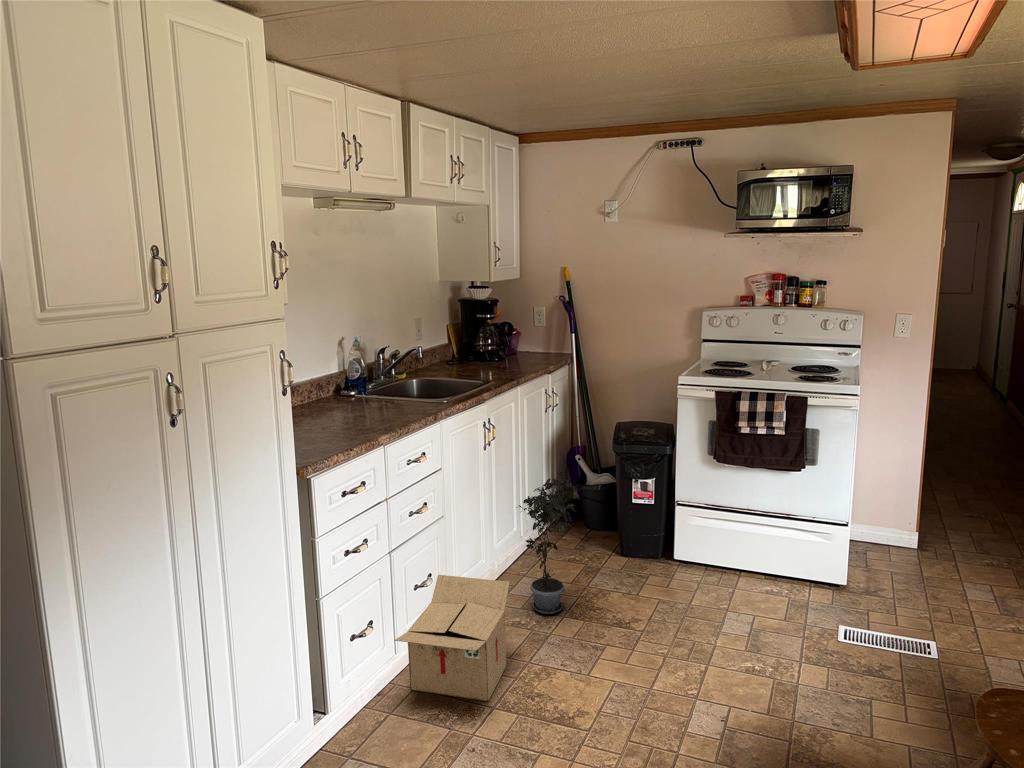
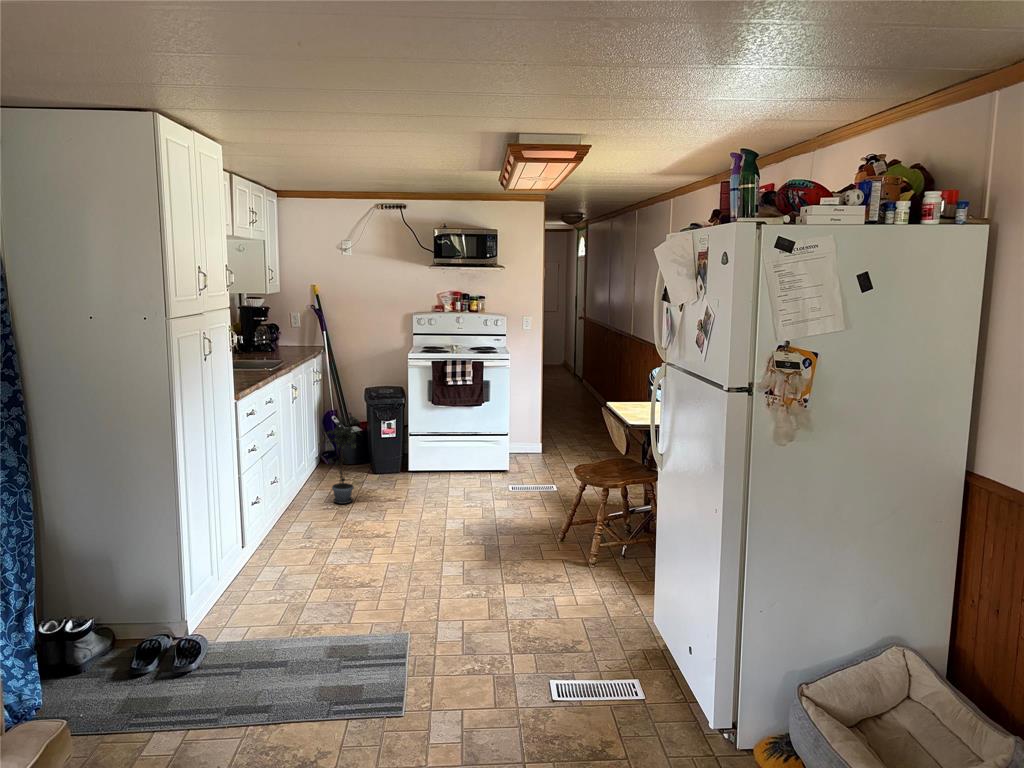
cardboard box: present [394,575,510,701] -> none [281,475,336,542]

